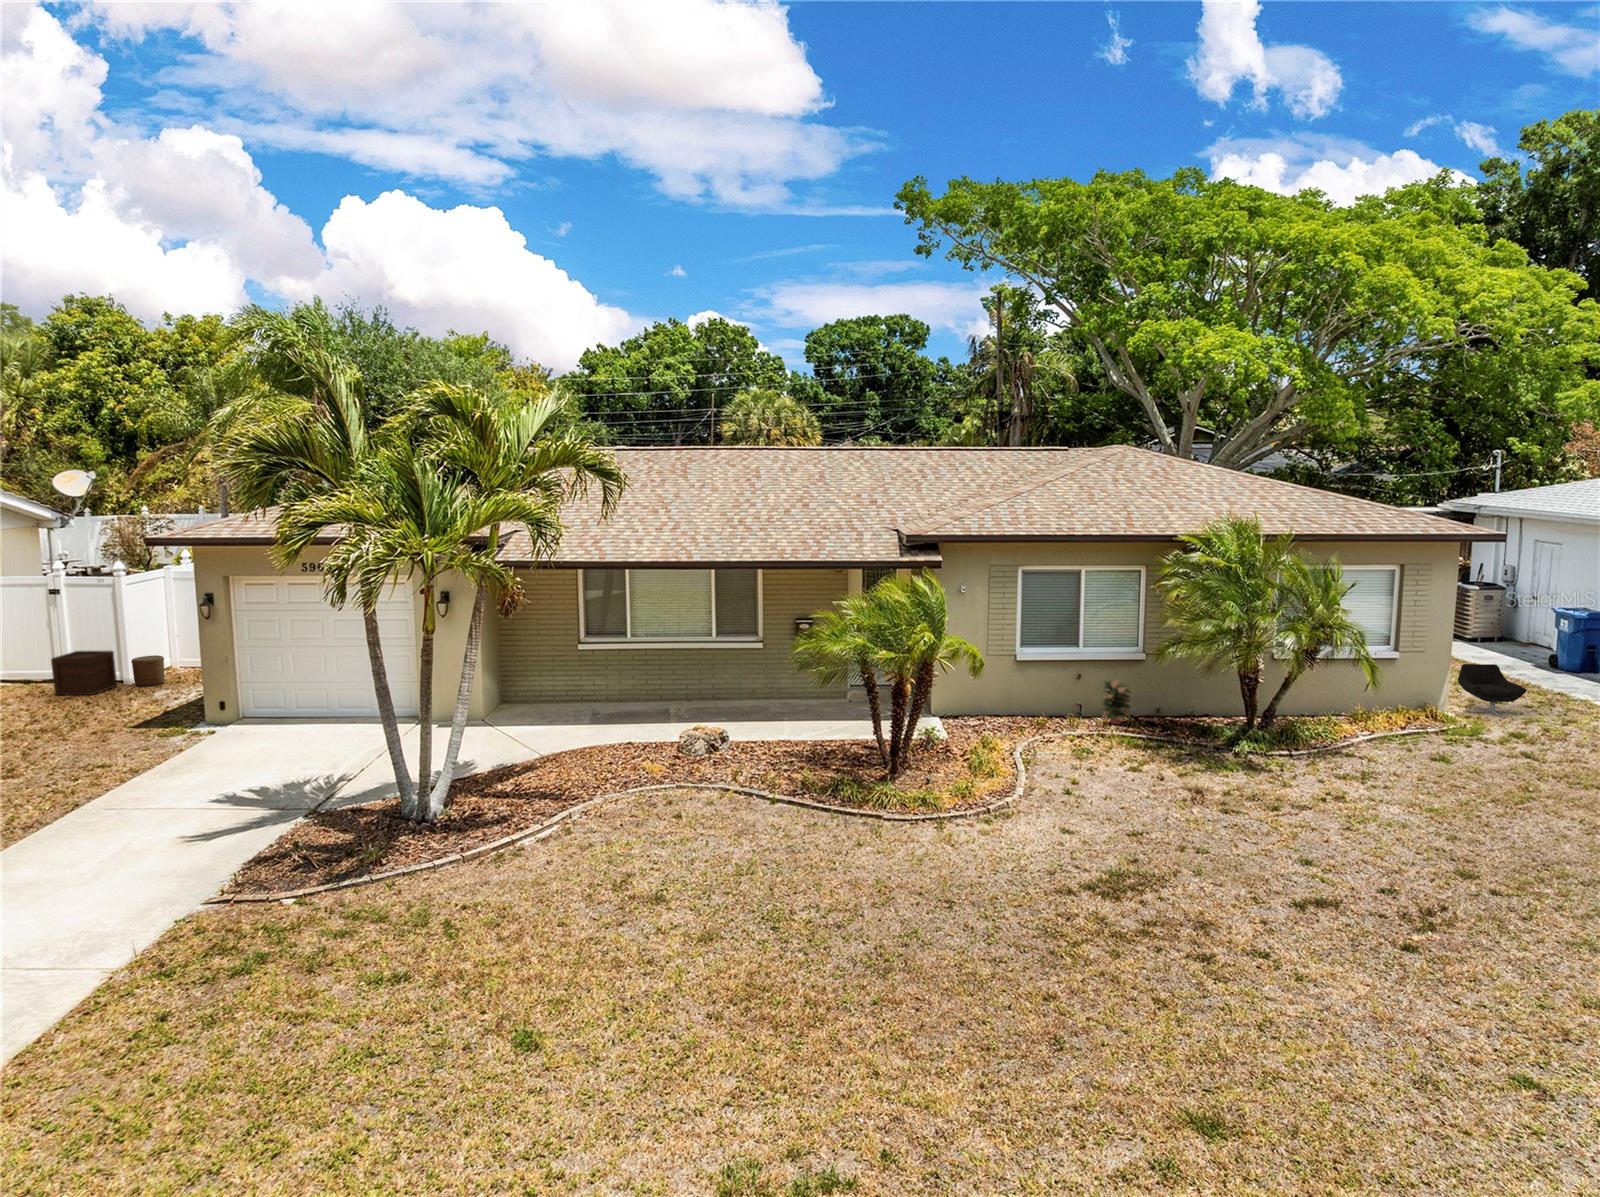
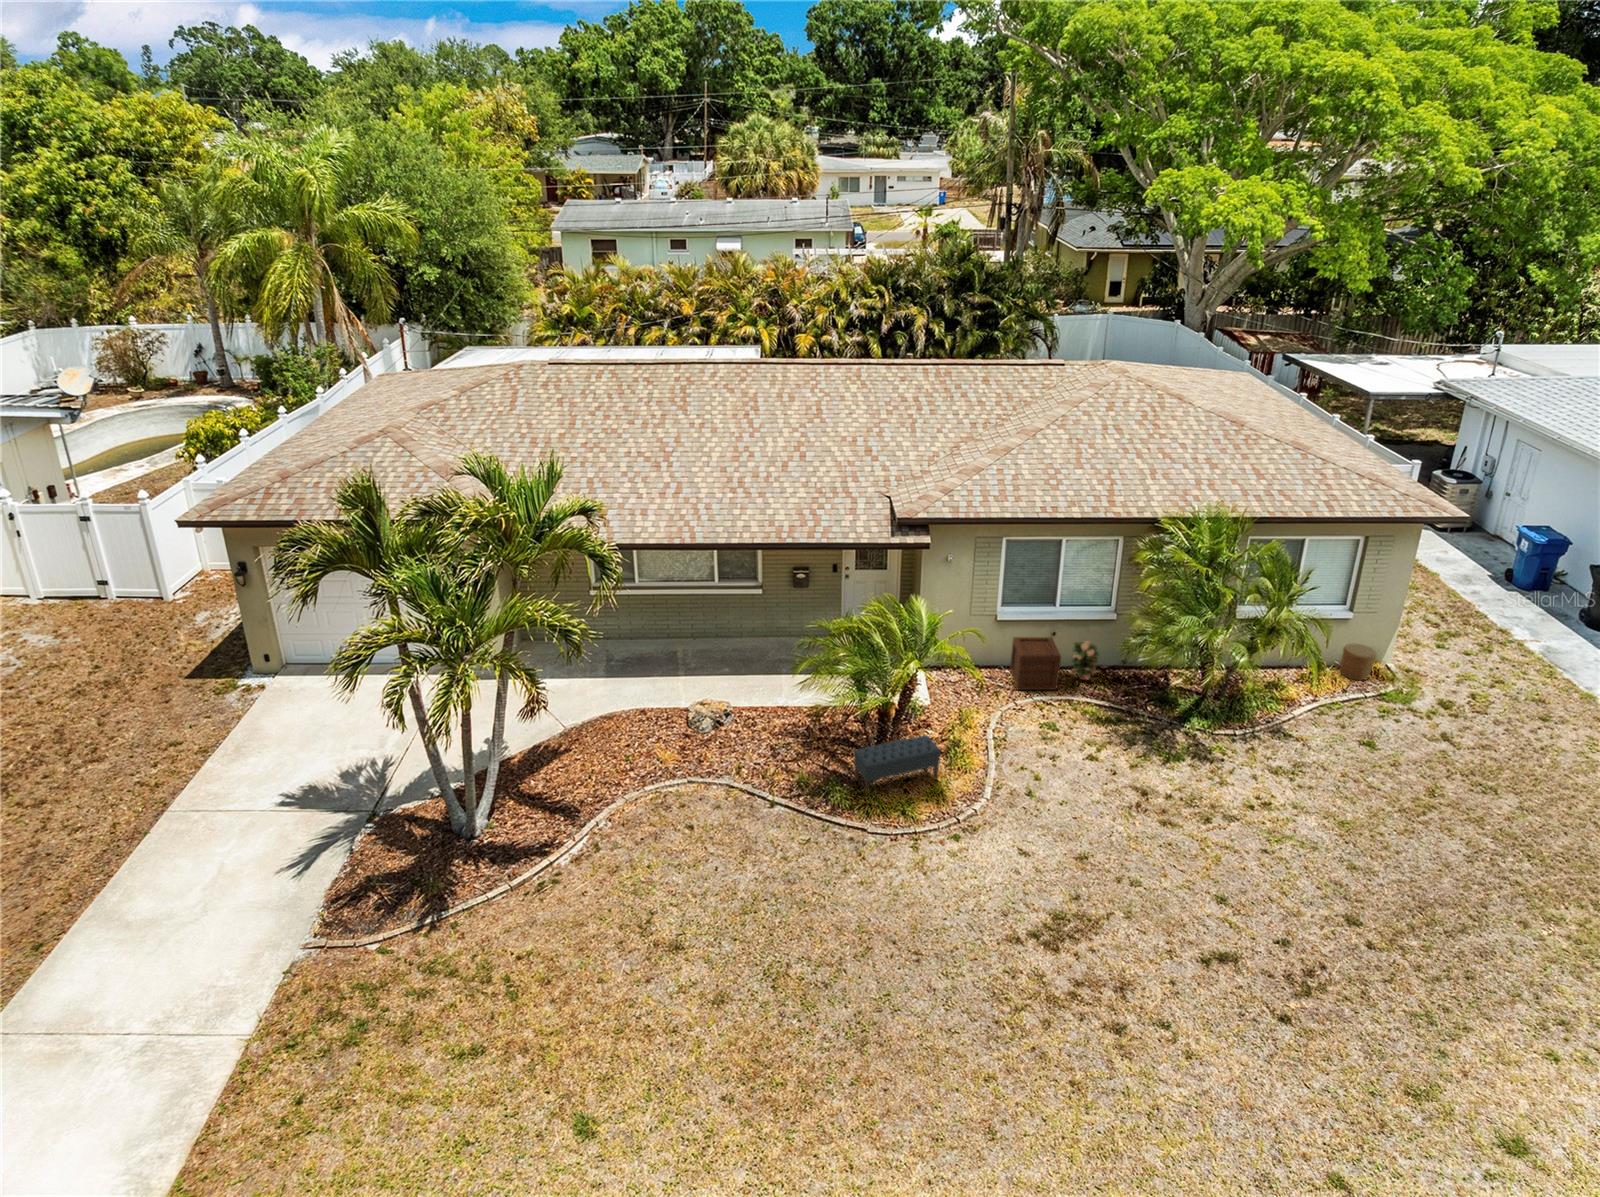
wooden crate: present [51,650,117,695] -> present [1010,637,1061,690]
woven basket: present [131,655,164,686] -> present [1340,644,1376,680]
lounge chair: present [1458,664,1527,718] -> none [1400,617,1460,674]
bench: none [864,738,963,798] -> present [854,735,941,796]

